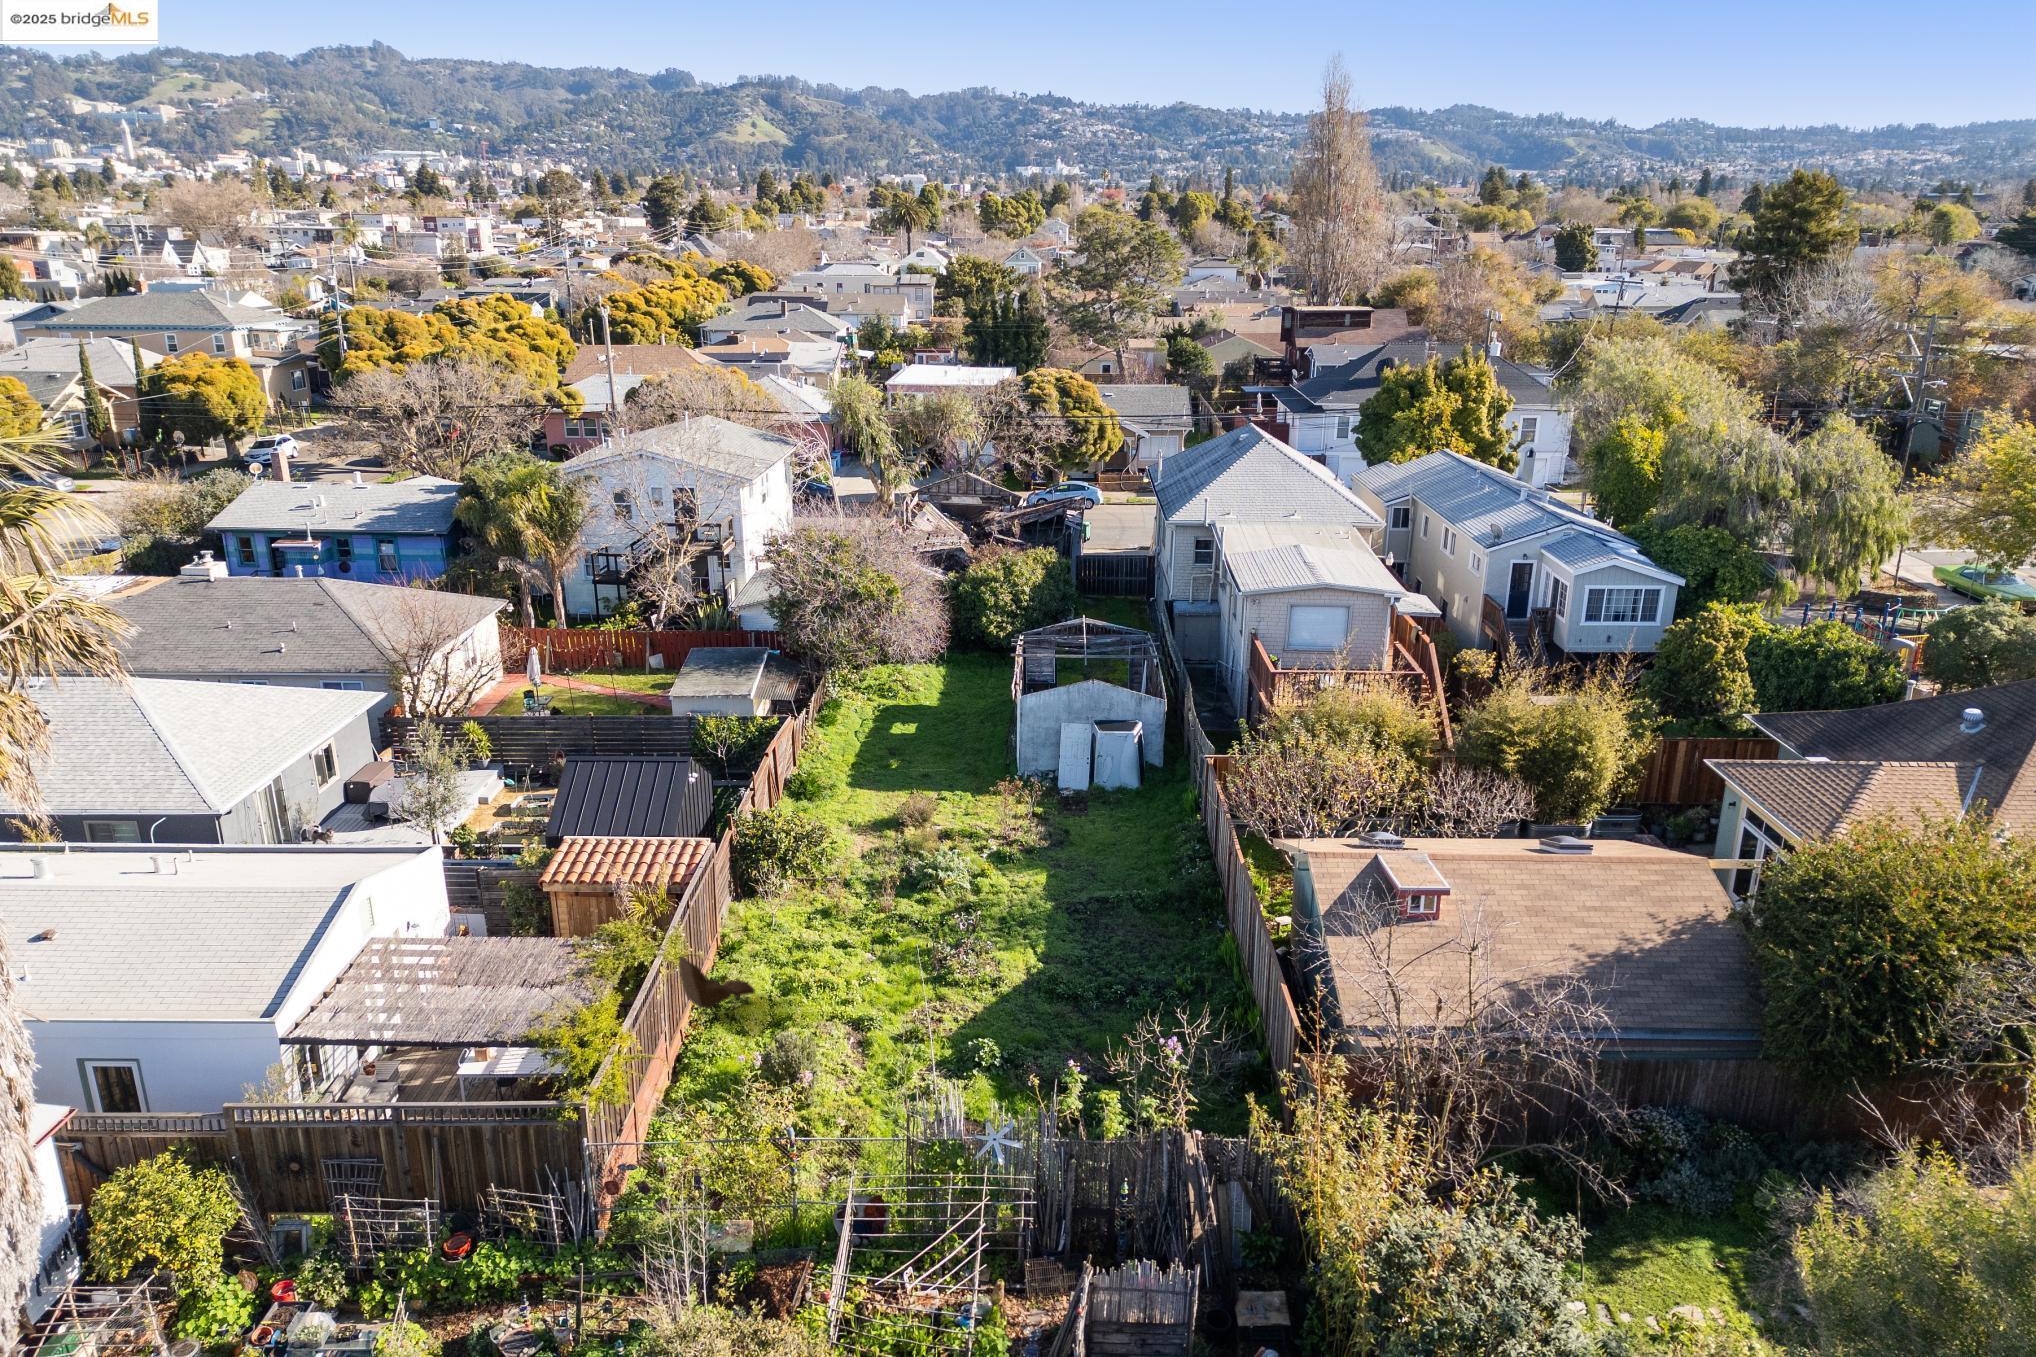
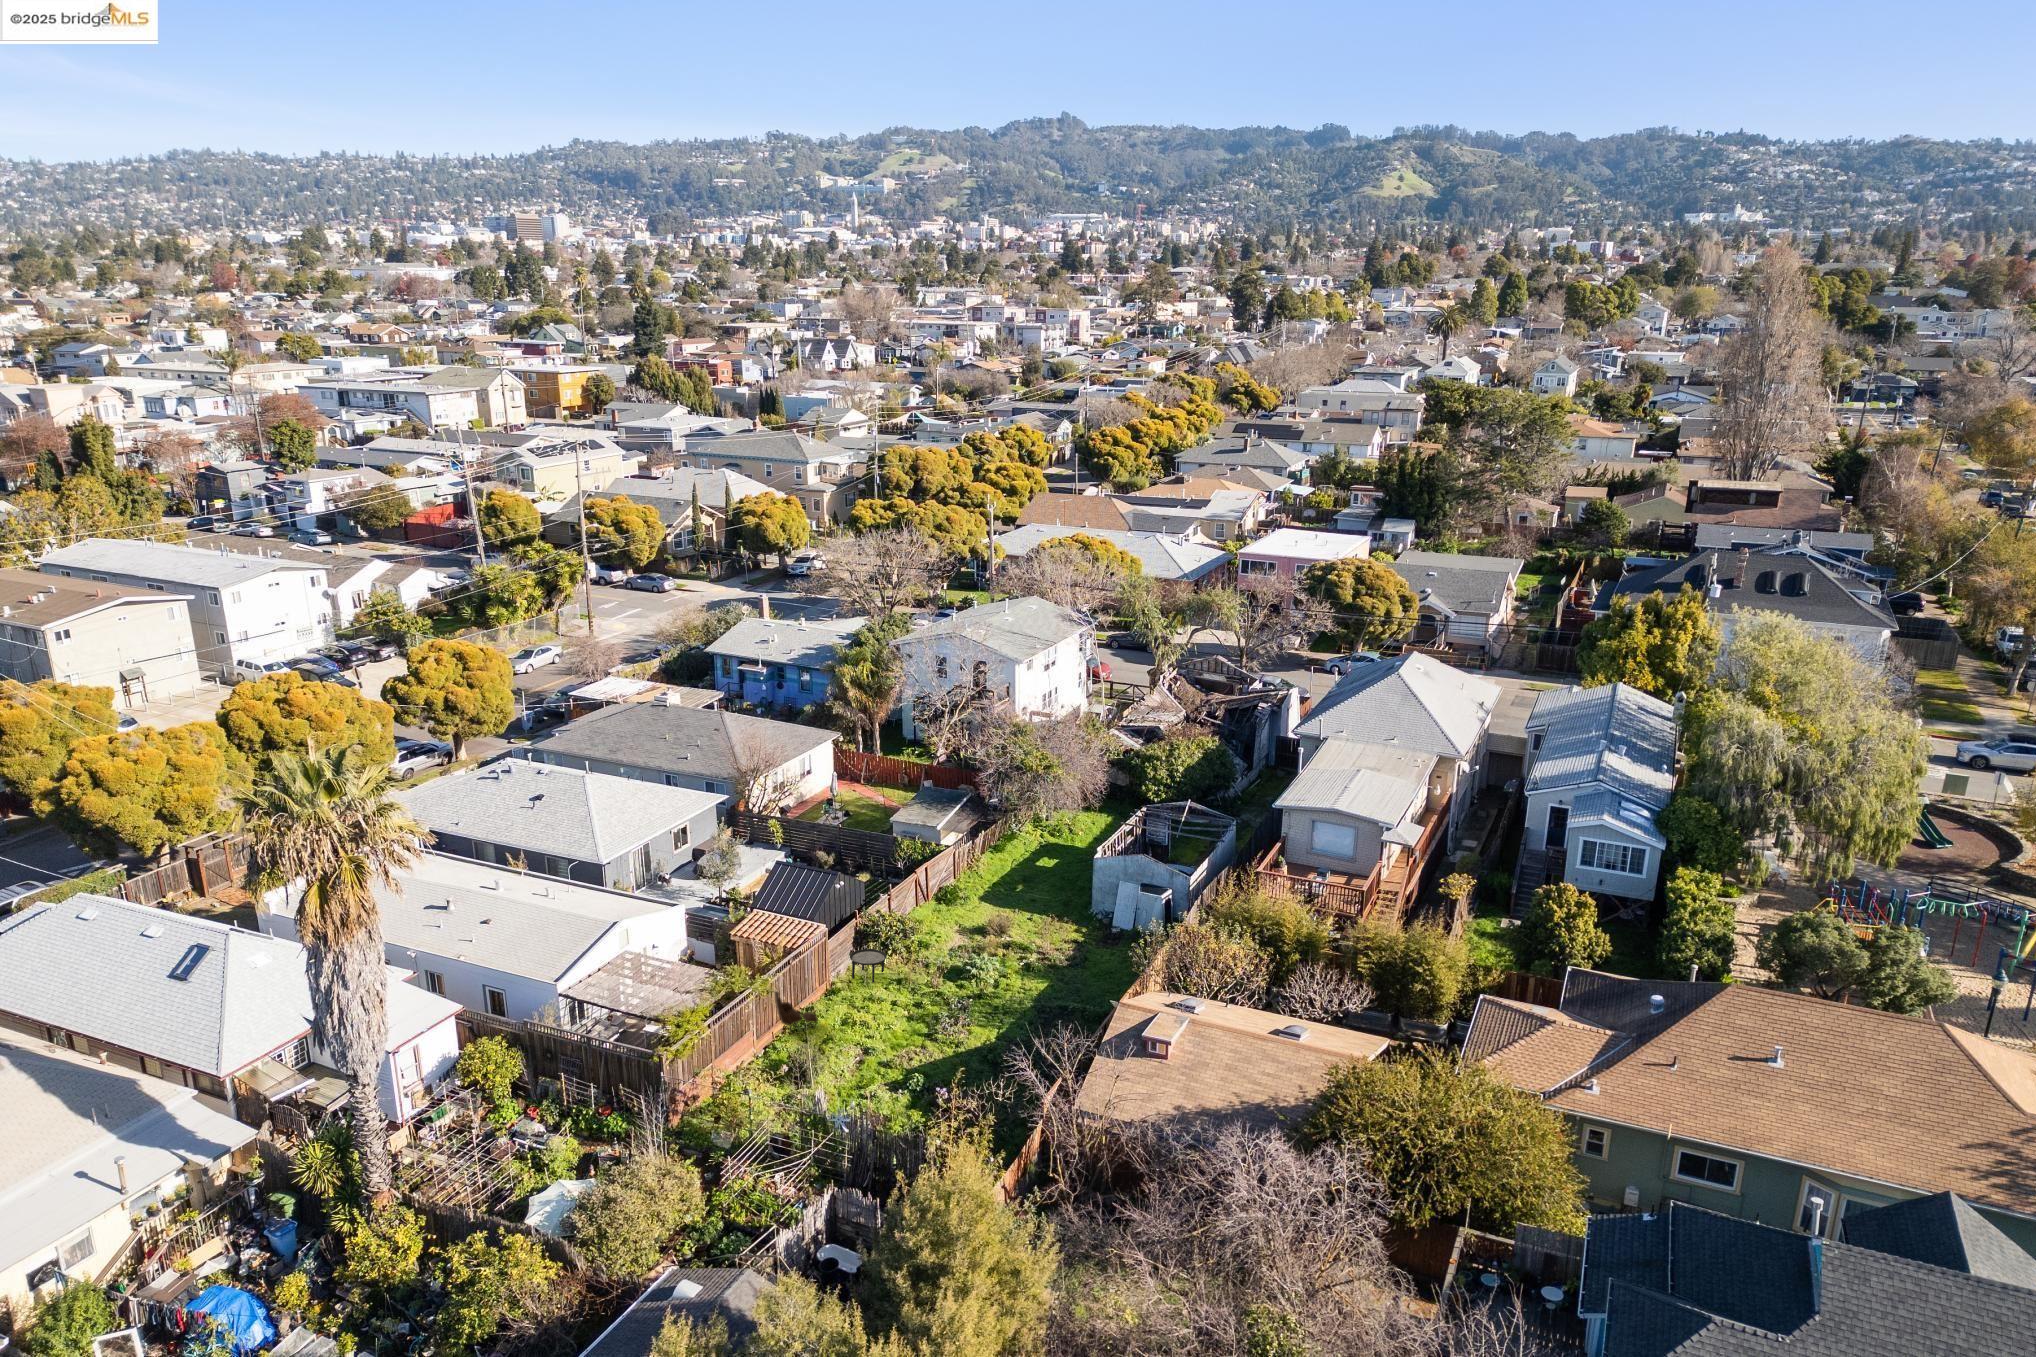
round table: none [743,867,802,918] -> present [850,949,887,983]

